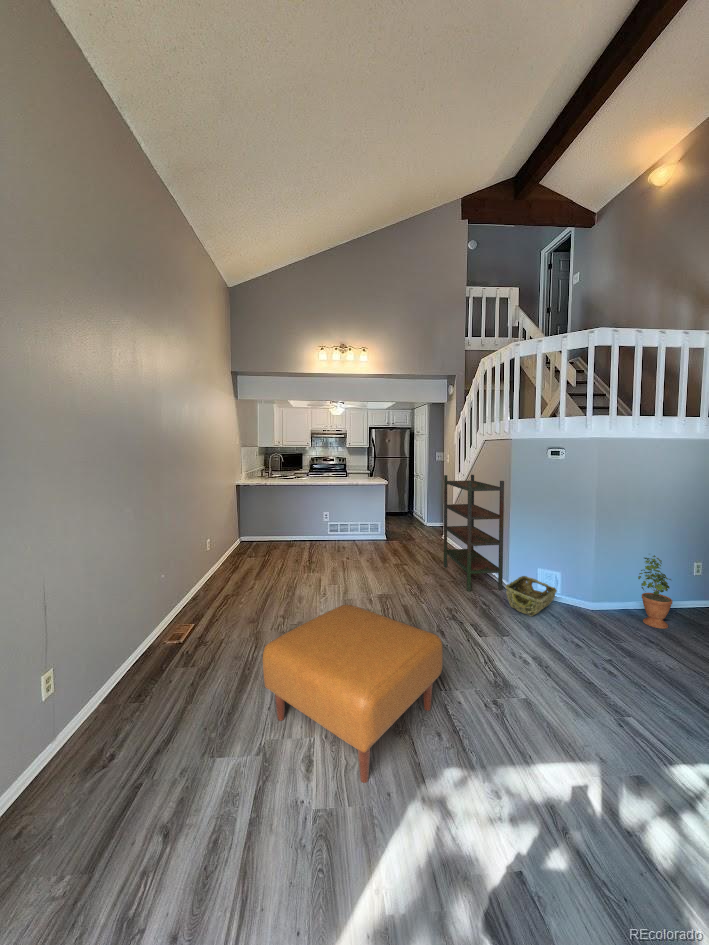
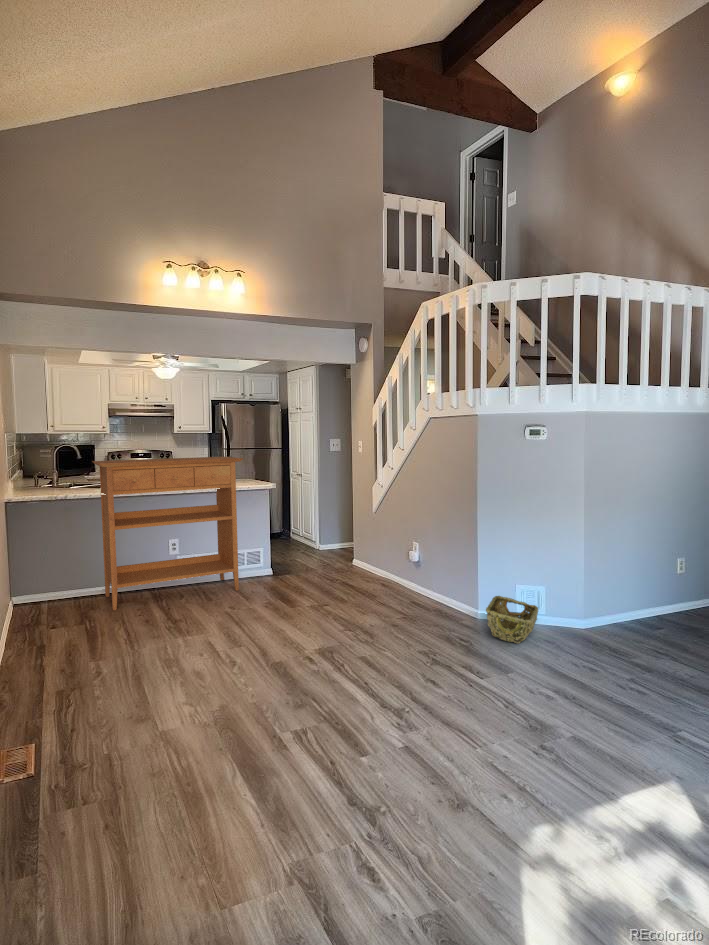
console table: none [274,463,362,553] -> present [92,457,243,610]
bookshelf: present [444,475,504,592] -> none [376,469,467,627]
potted plant: present [638,555,672,629] -> none [623,552,656,635]
ottoman: present [263,604,443,783] -> none [265,655,490,873]

